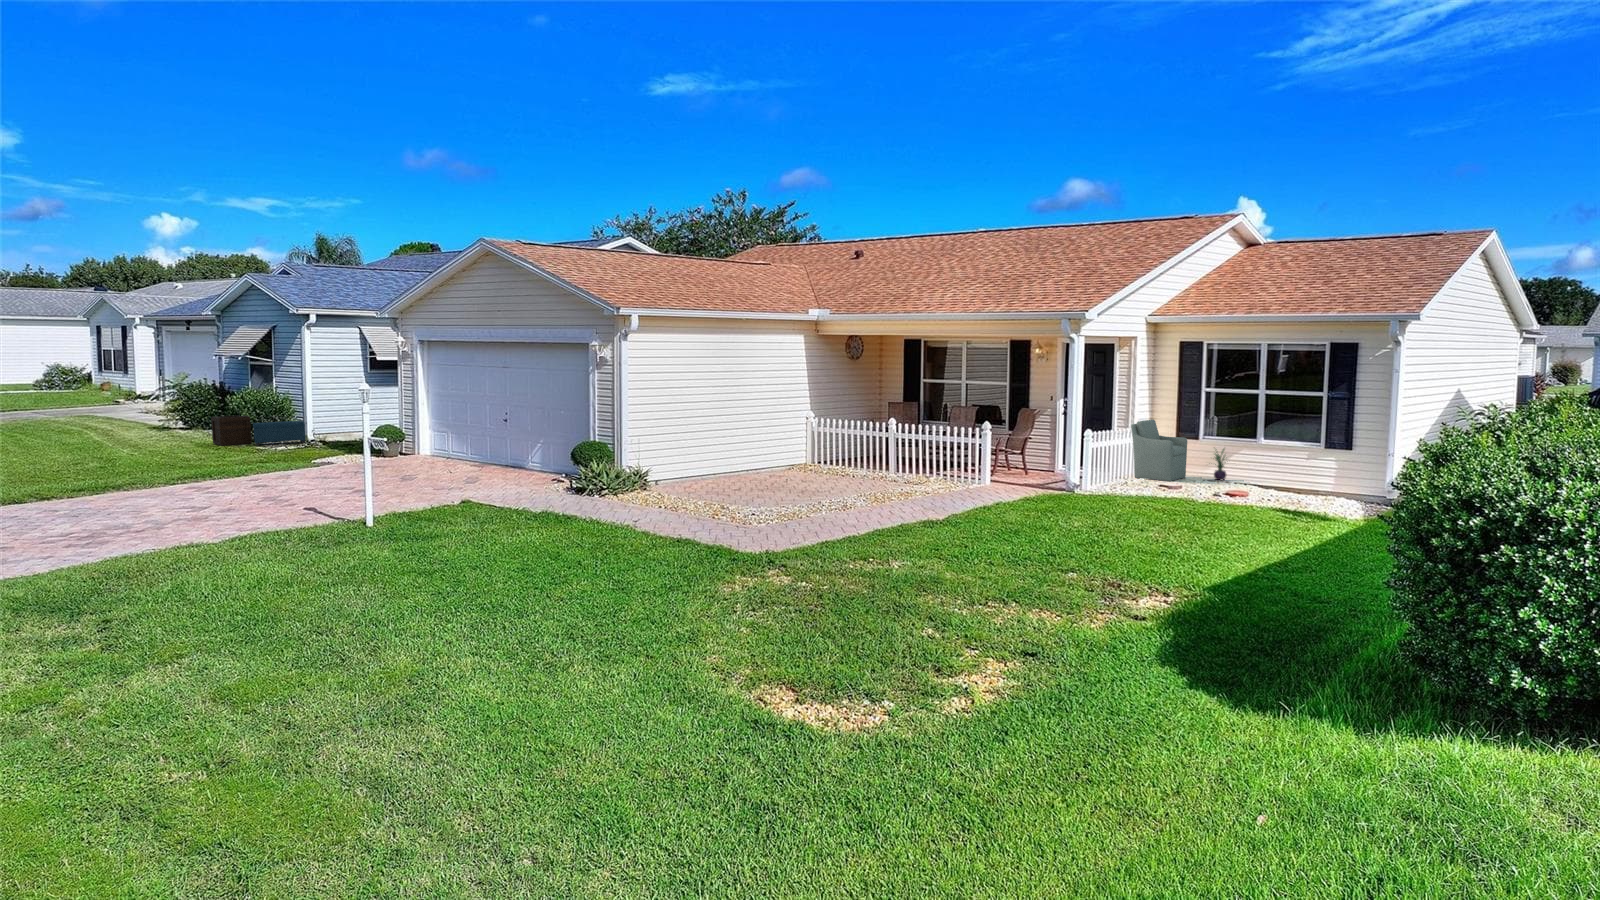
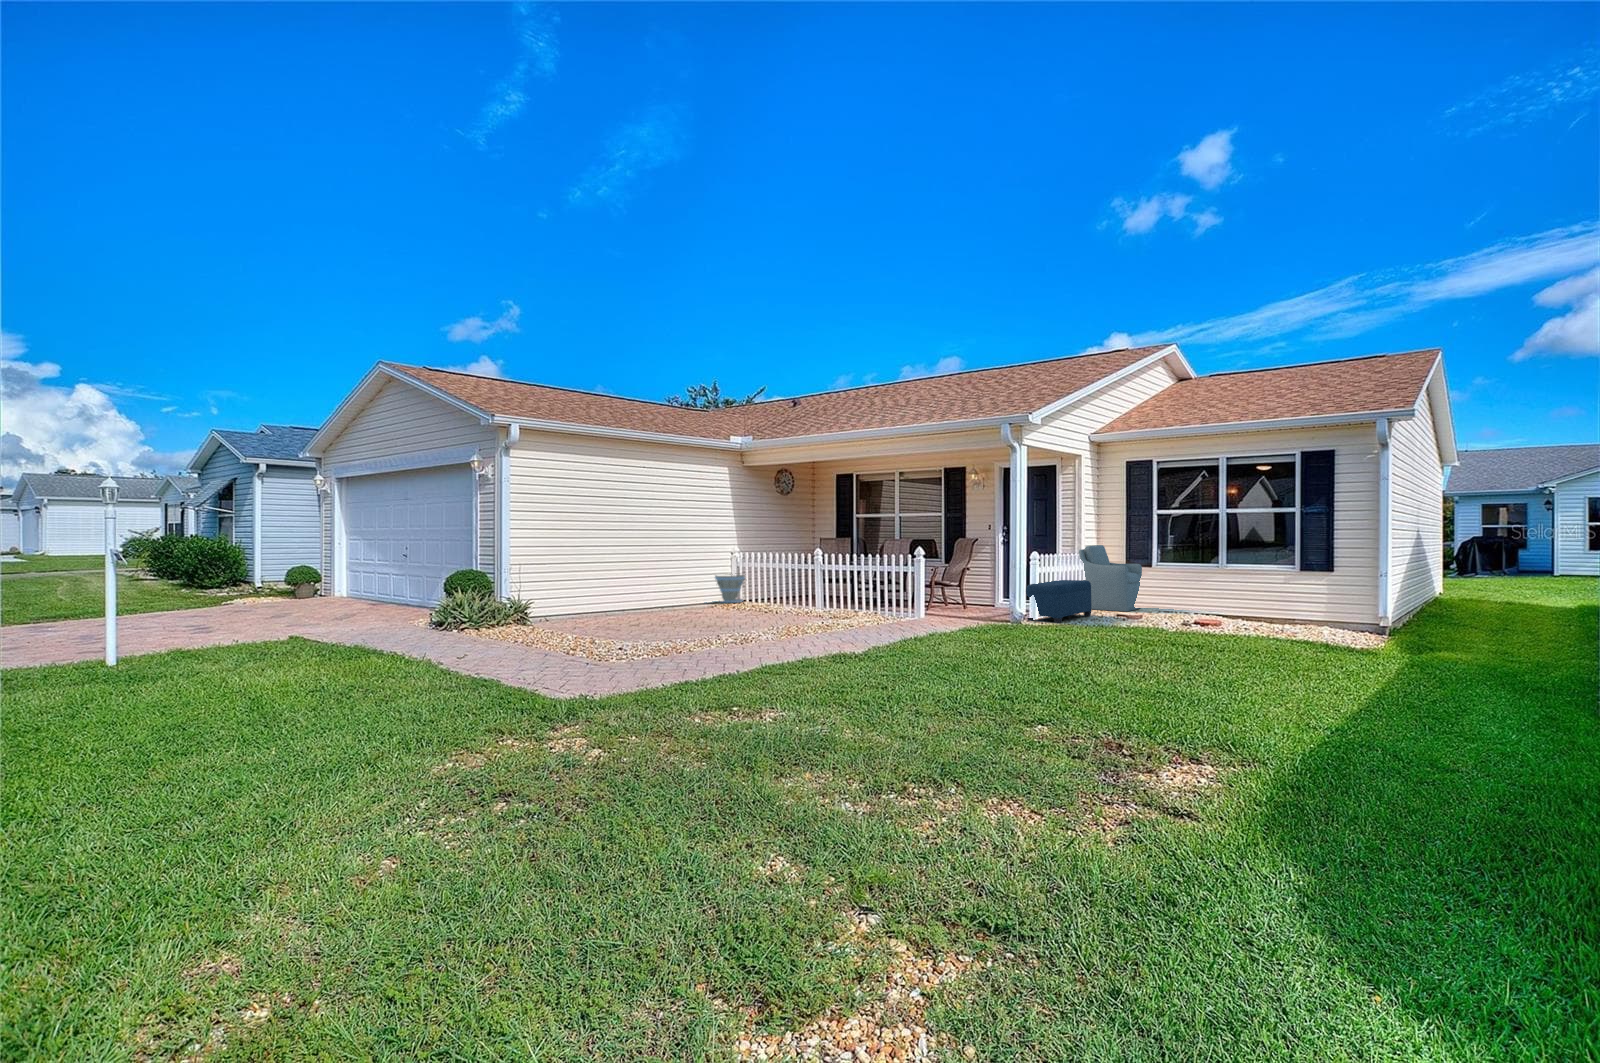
wooden crate: present [211,415,252,446] -> none [147,562,187,592]
bench: present [253,421,306,446] -> present [1026,580,1092,623]
wooden bucket: none [792,439,823,467] -> present [715,575,745,603]
decorative plant: present [1214,449,1226,480] -> none [1158,574,1204,610]

